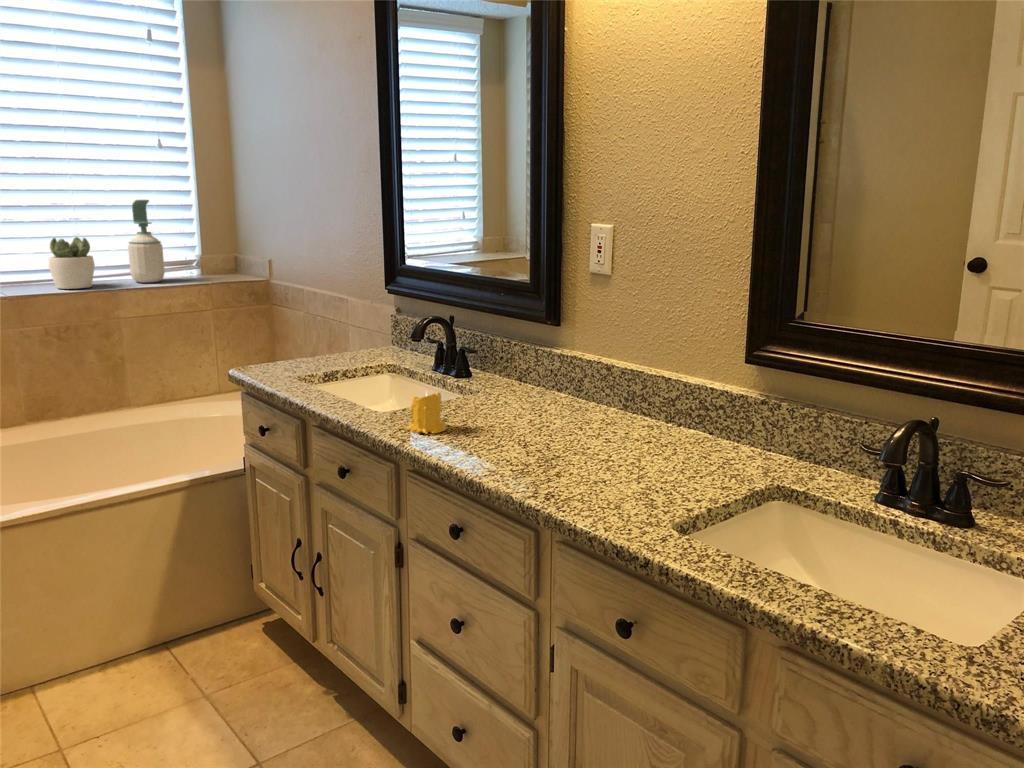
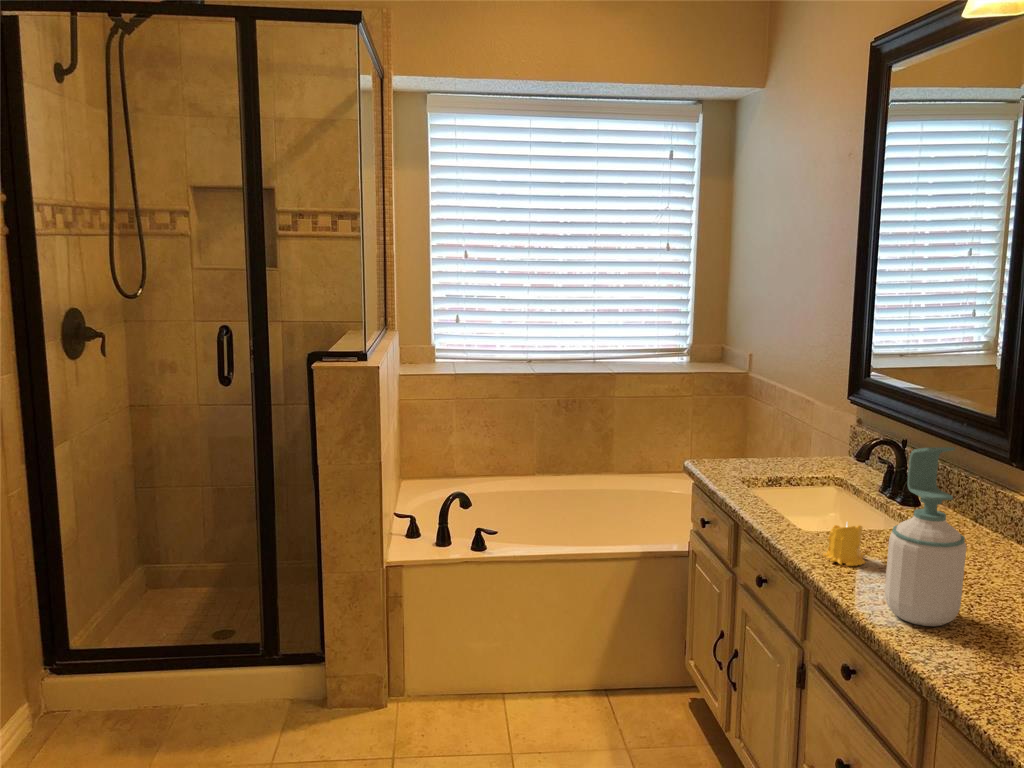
soap bottle: present [128,200,165,283] -> present [885,447,966,626]
succulent plant: present [49,237,95,289] -> none [566,324,602,367]

